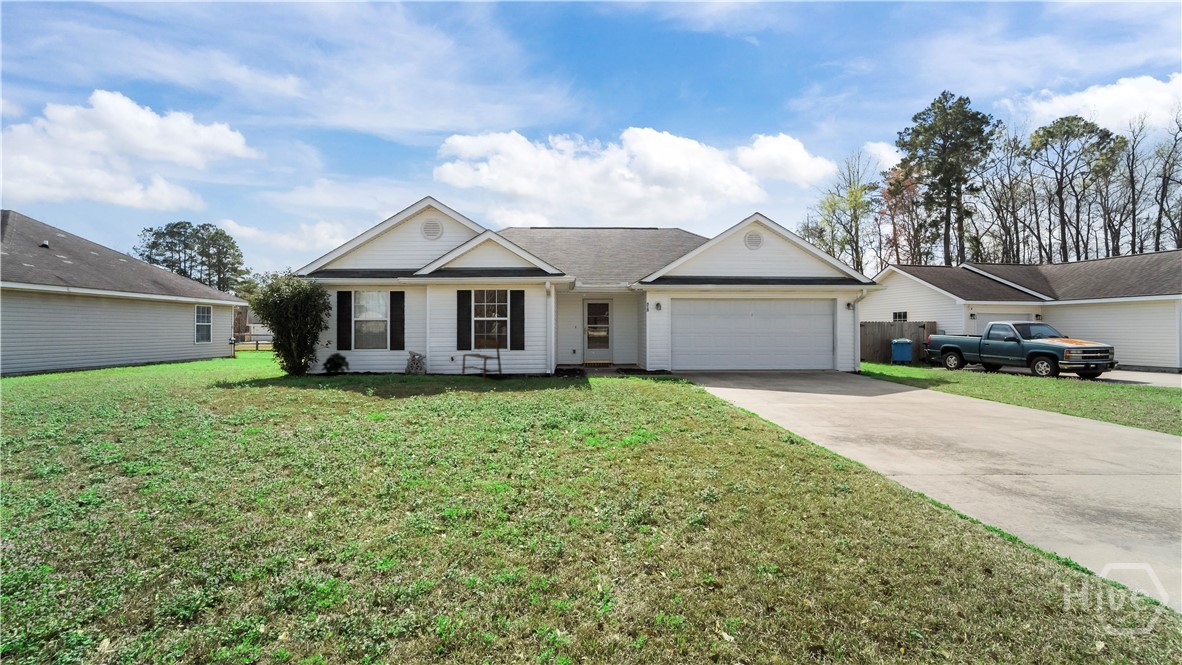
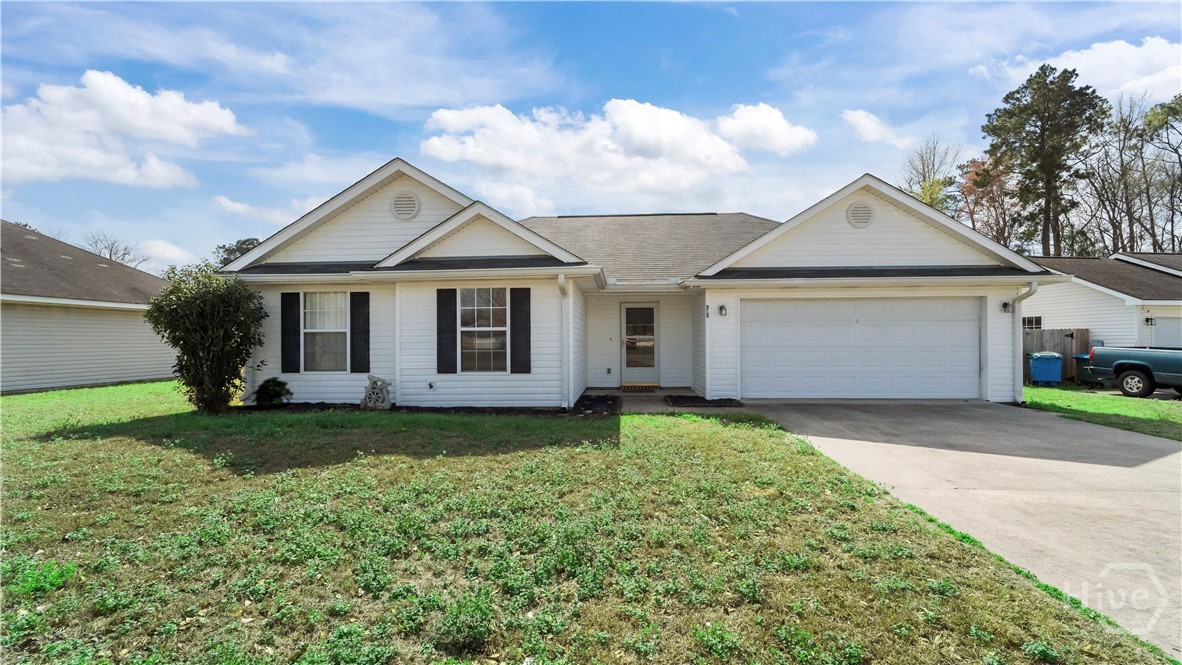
bench: present [462,339,502,378] -> none [443,357,497,419]

